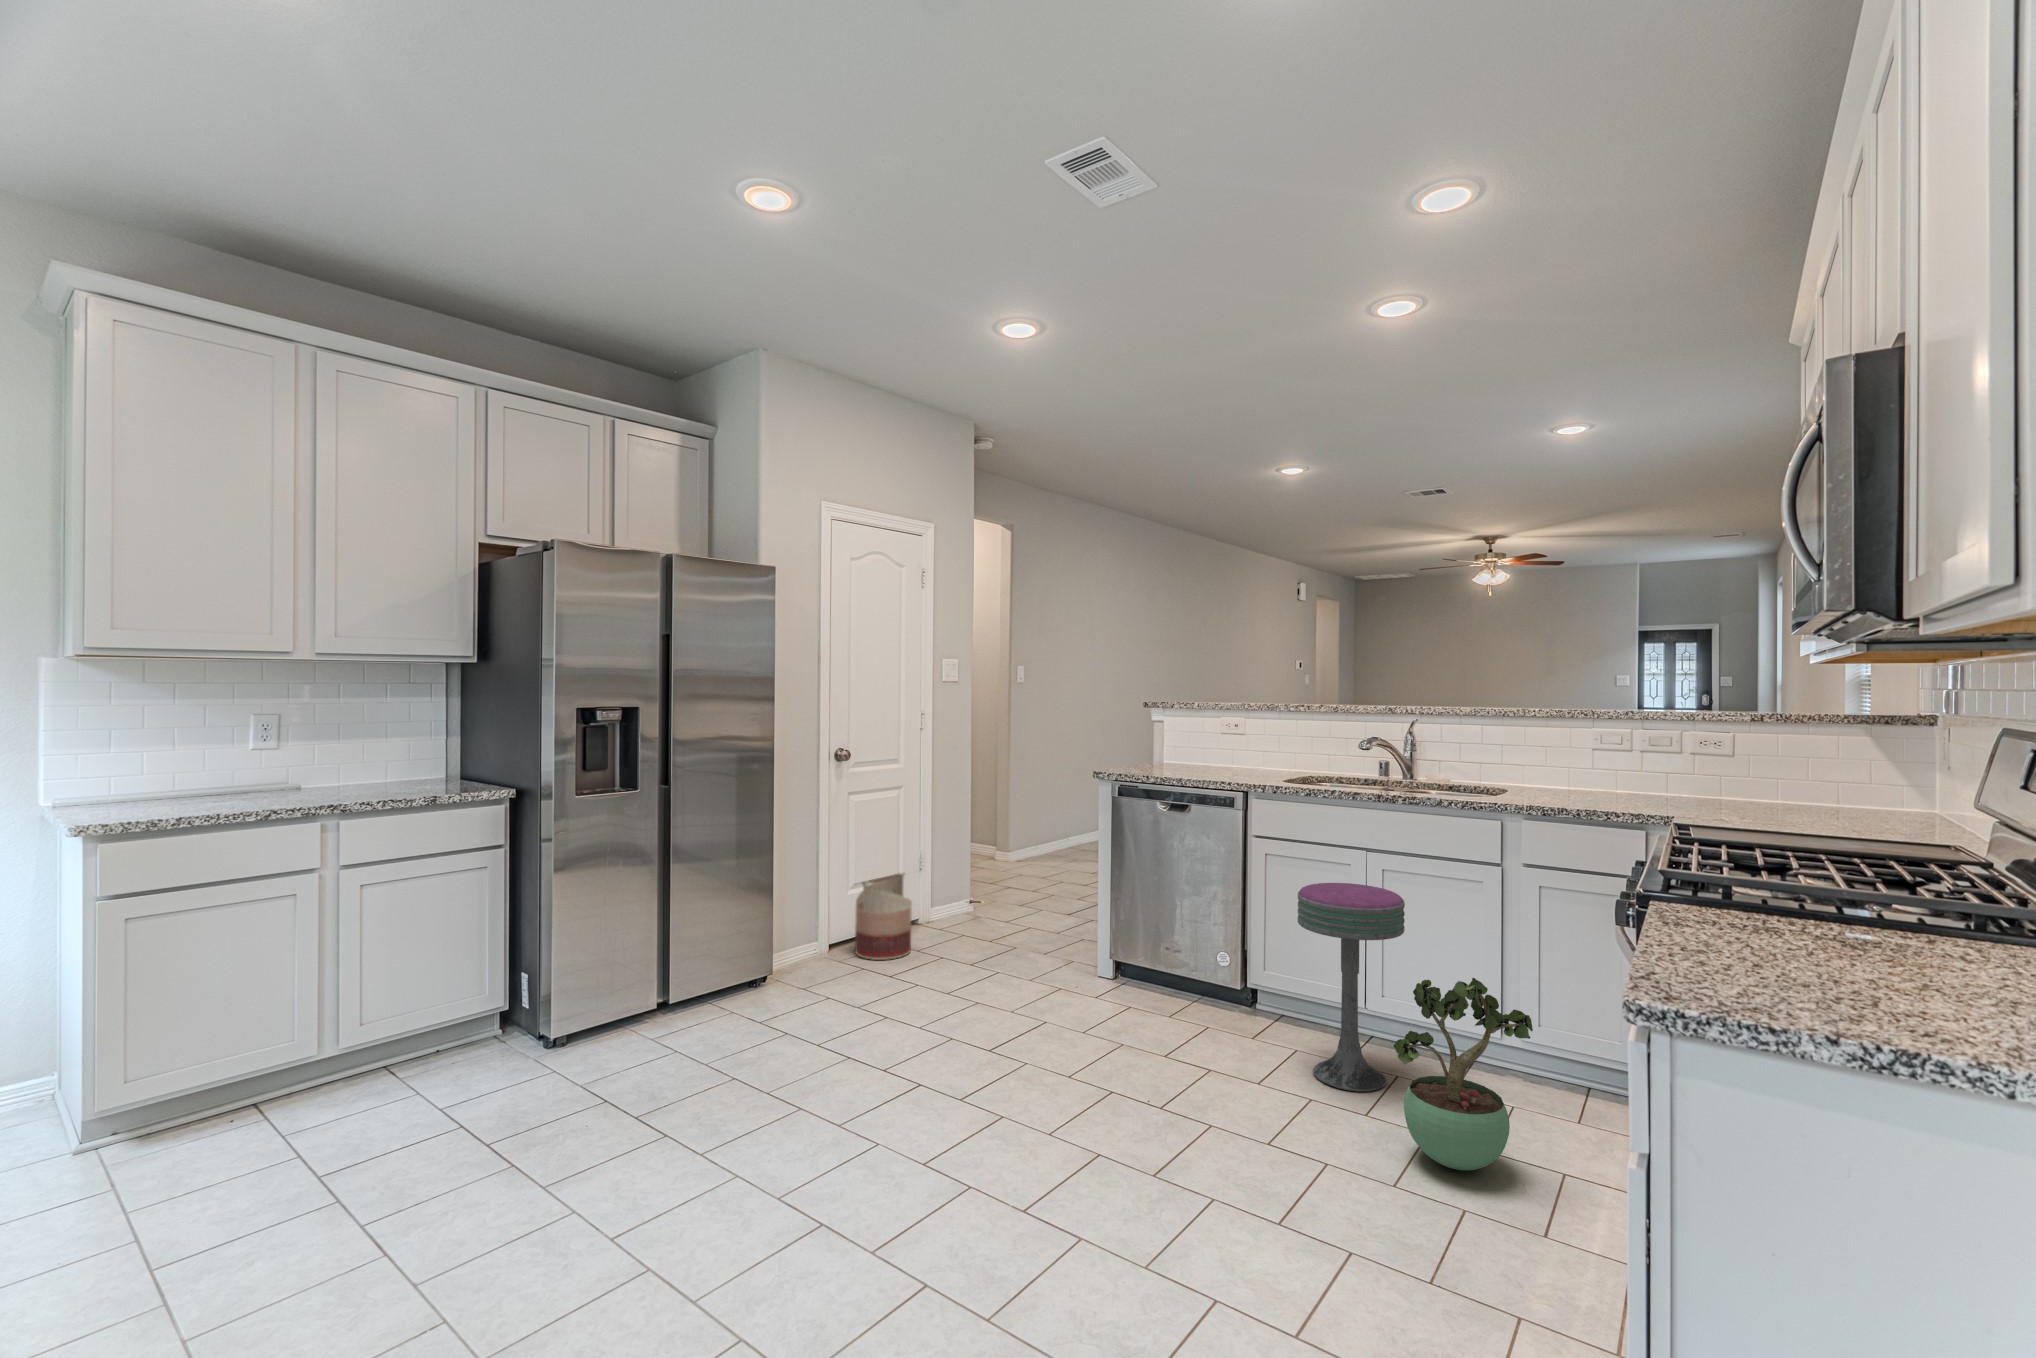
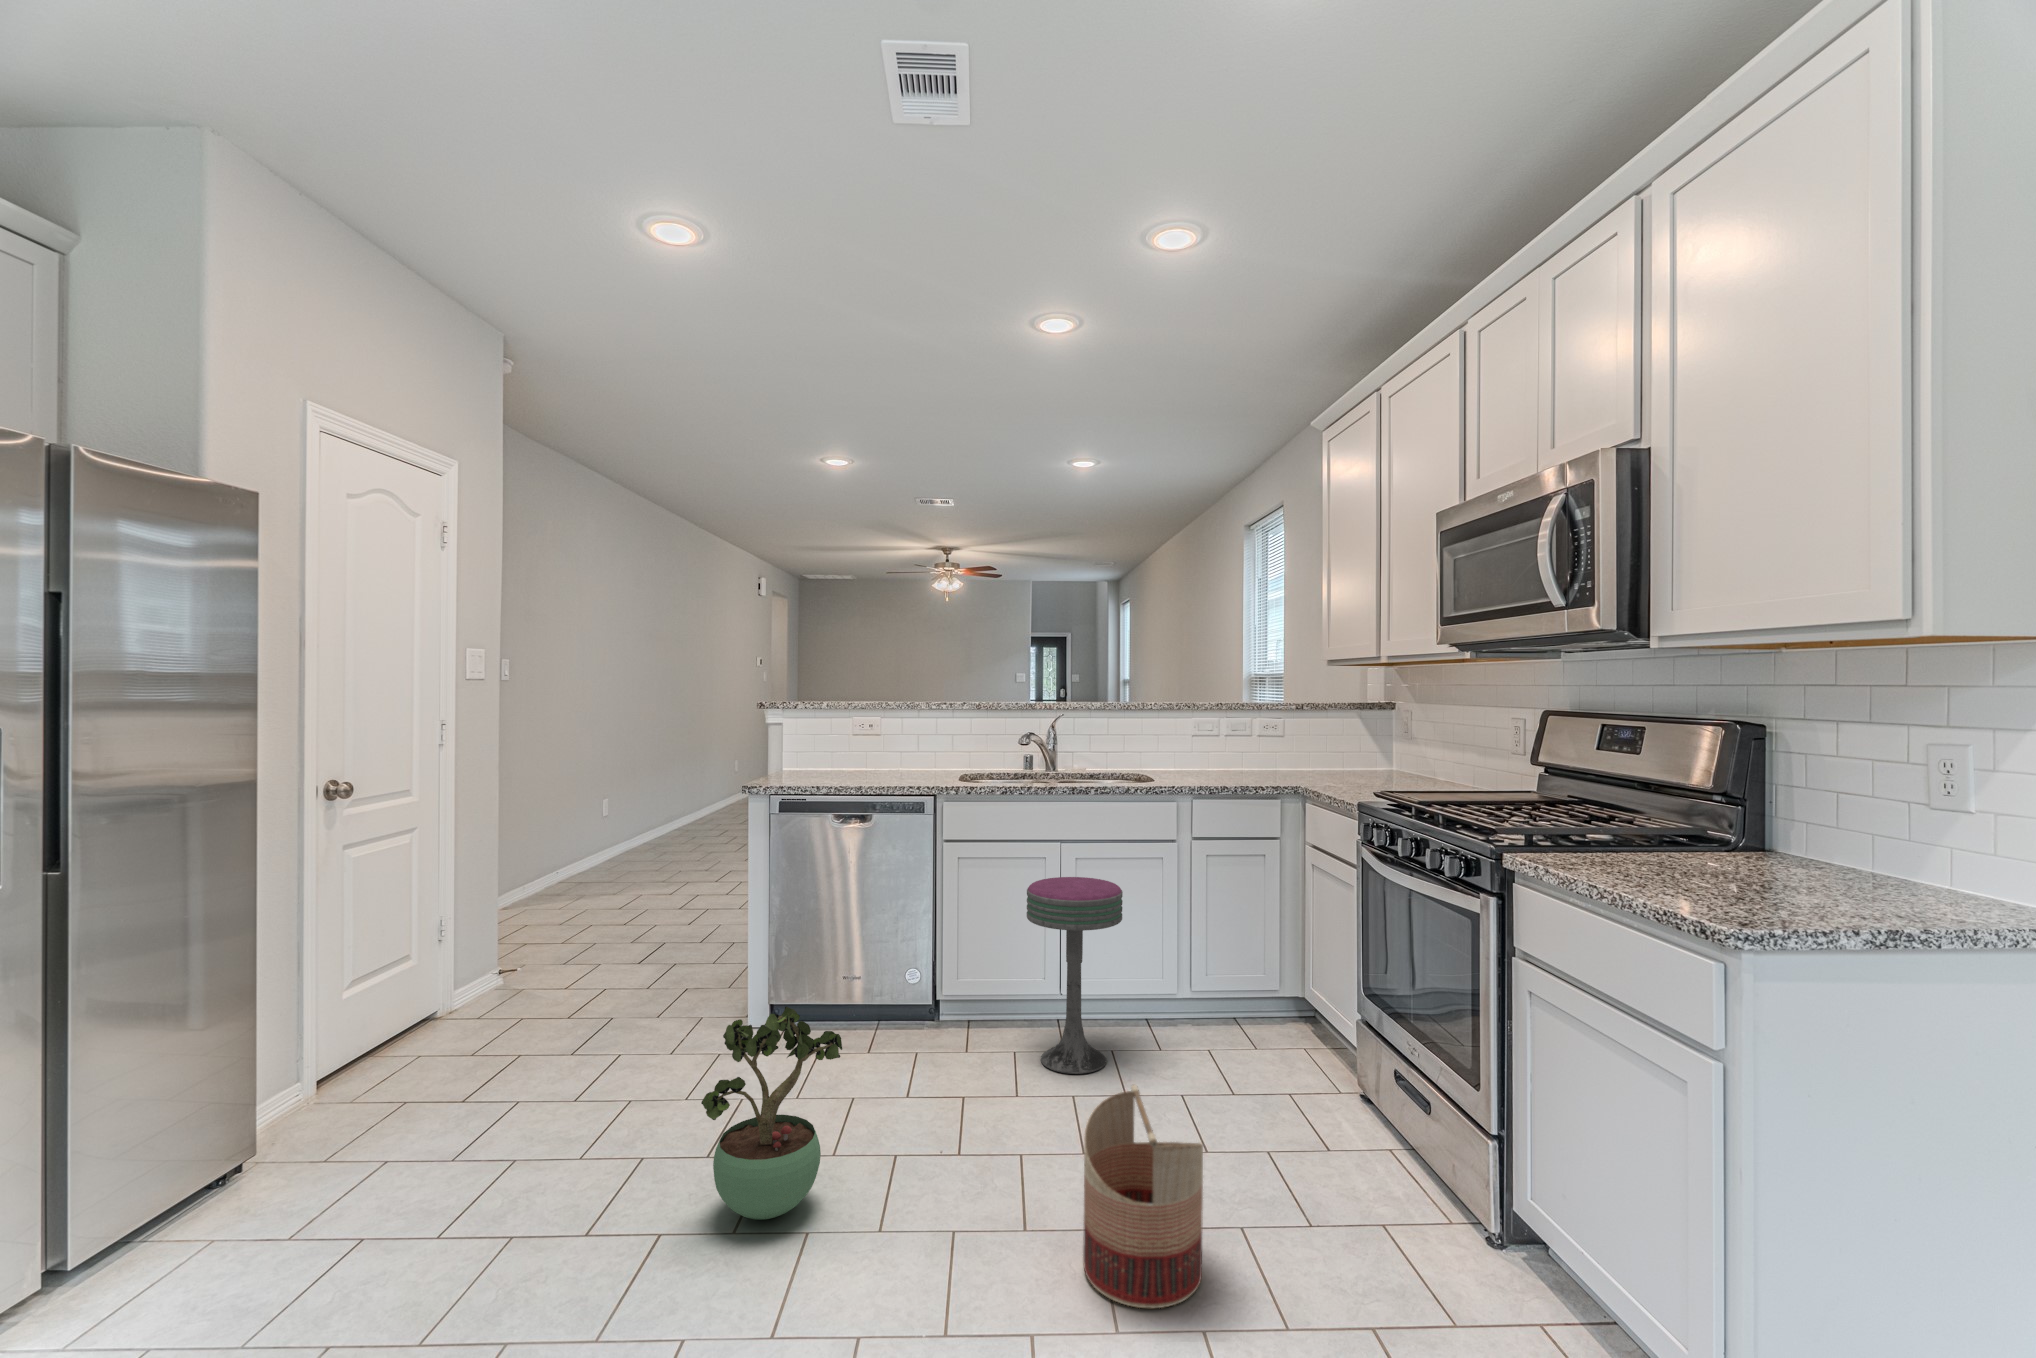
basket: present [855,873,912,960] -> present [1083,1085,1203,1308]
potted plant: present [1394,978,1533,1170] -> present [701,1007,842,1220]

